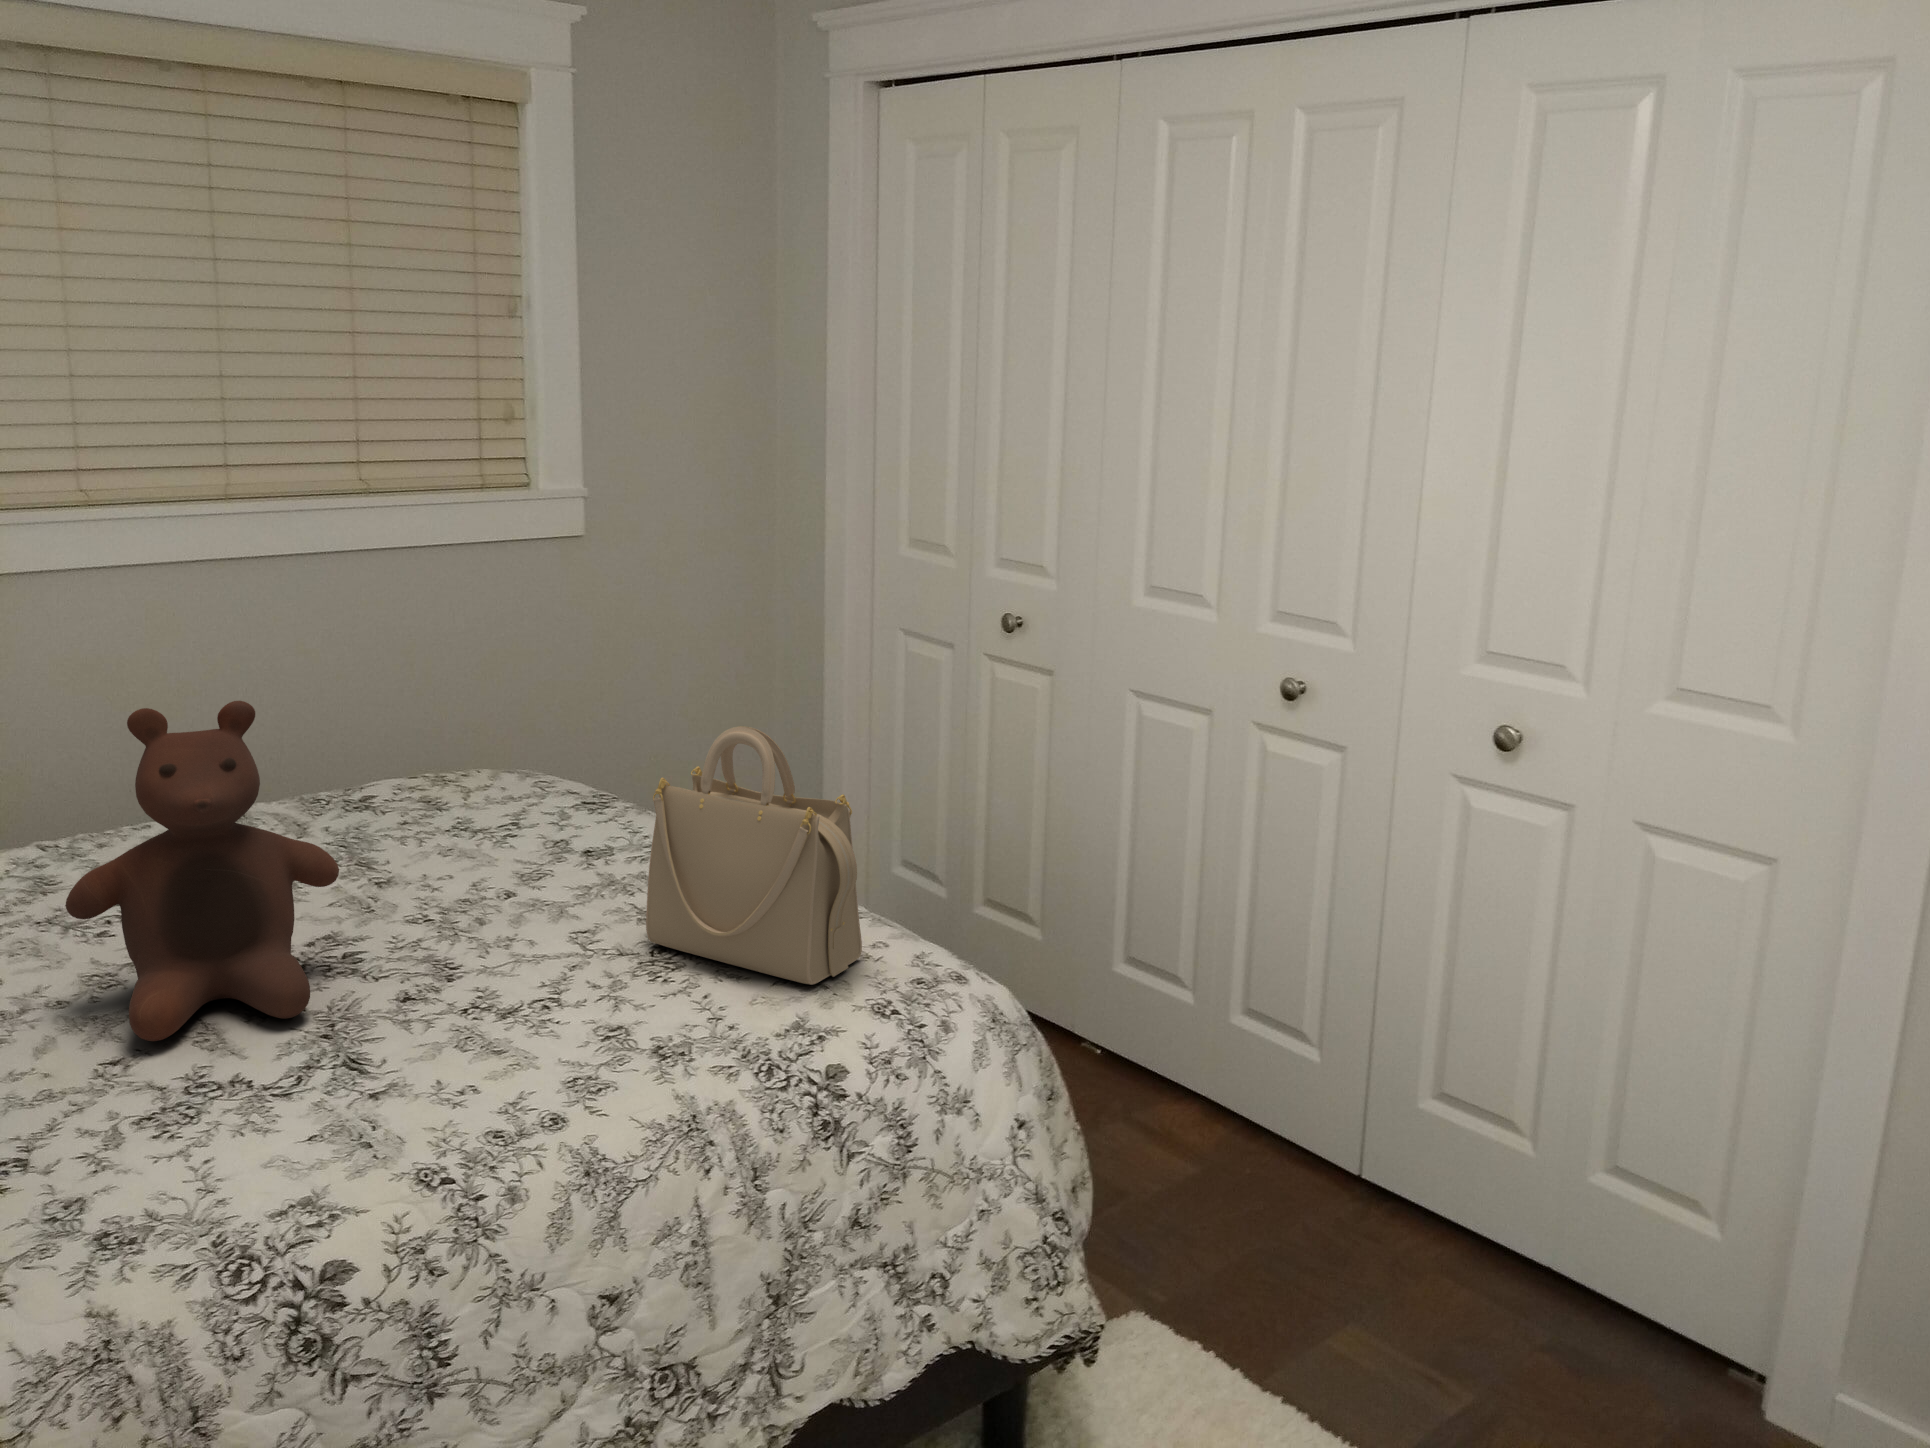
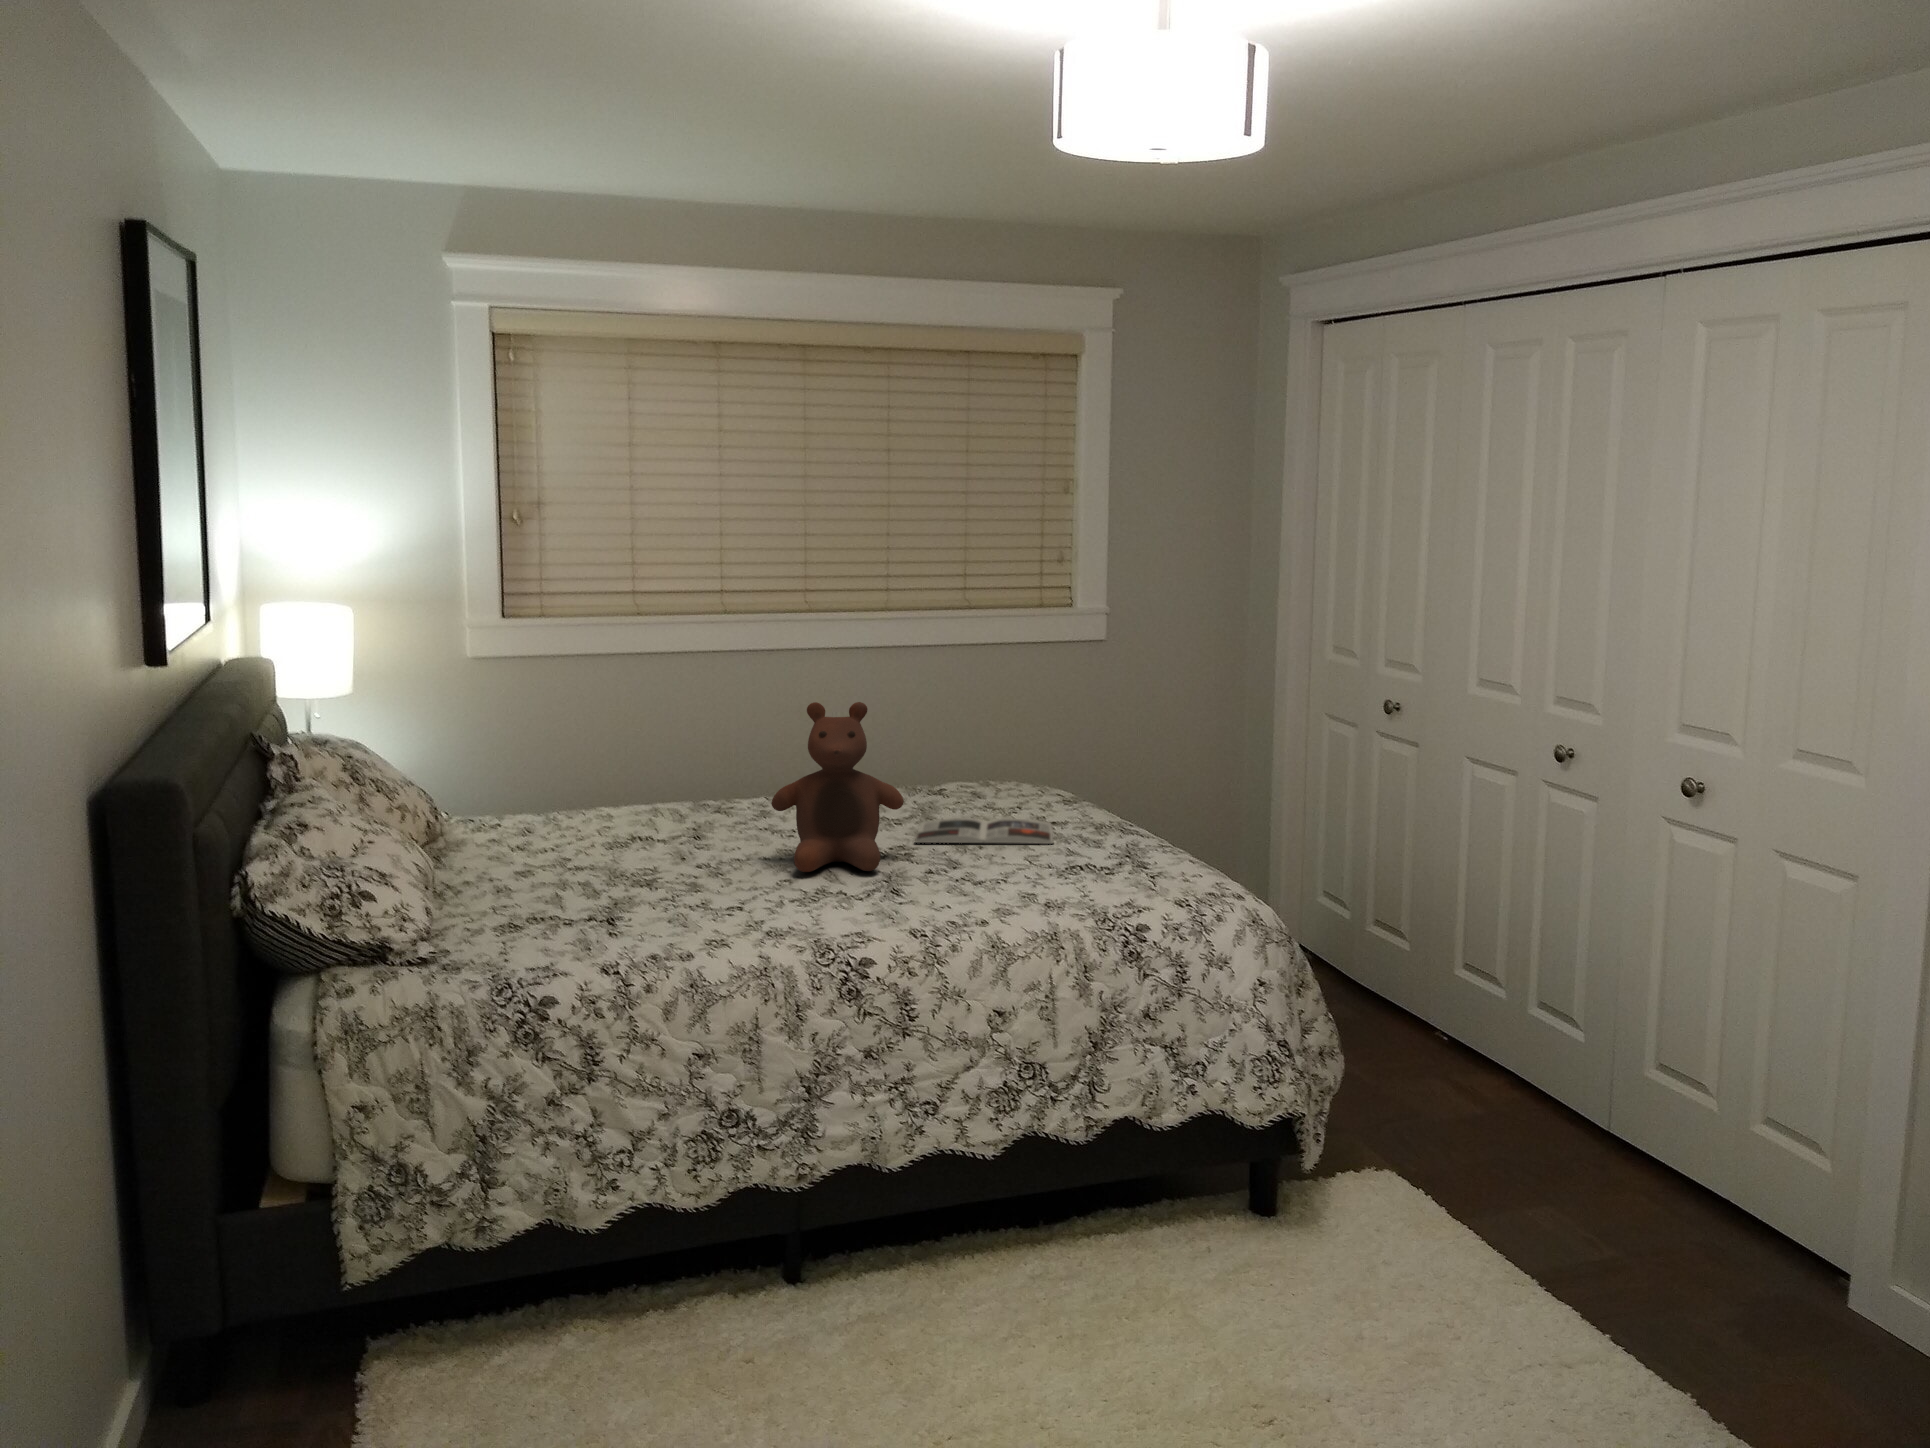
handbag: present [646,726,862,985] -> none [1066,733,1185,886]
magazine: none [353,851,604,928] -> present [915,818,1053,844]

